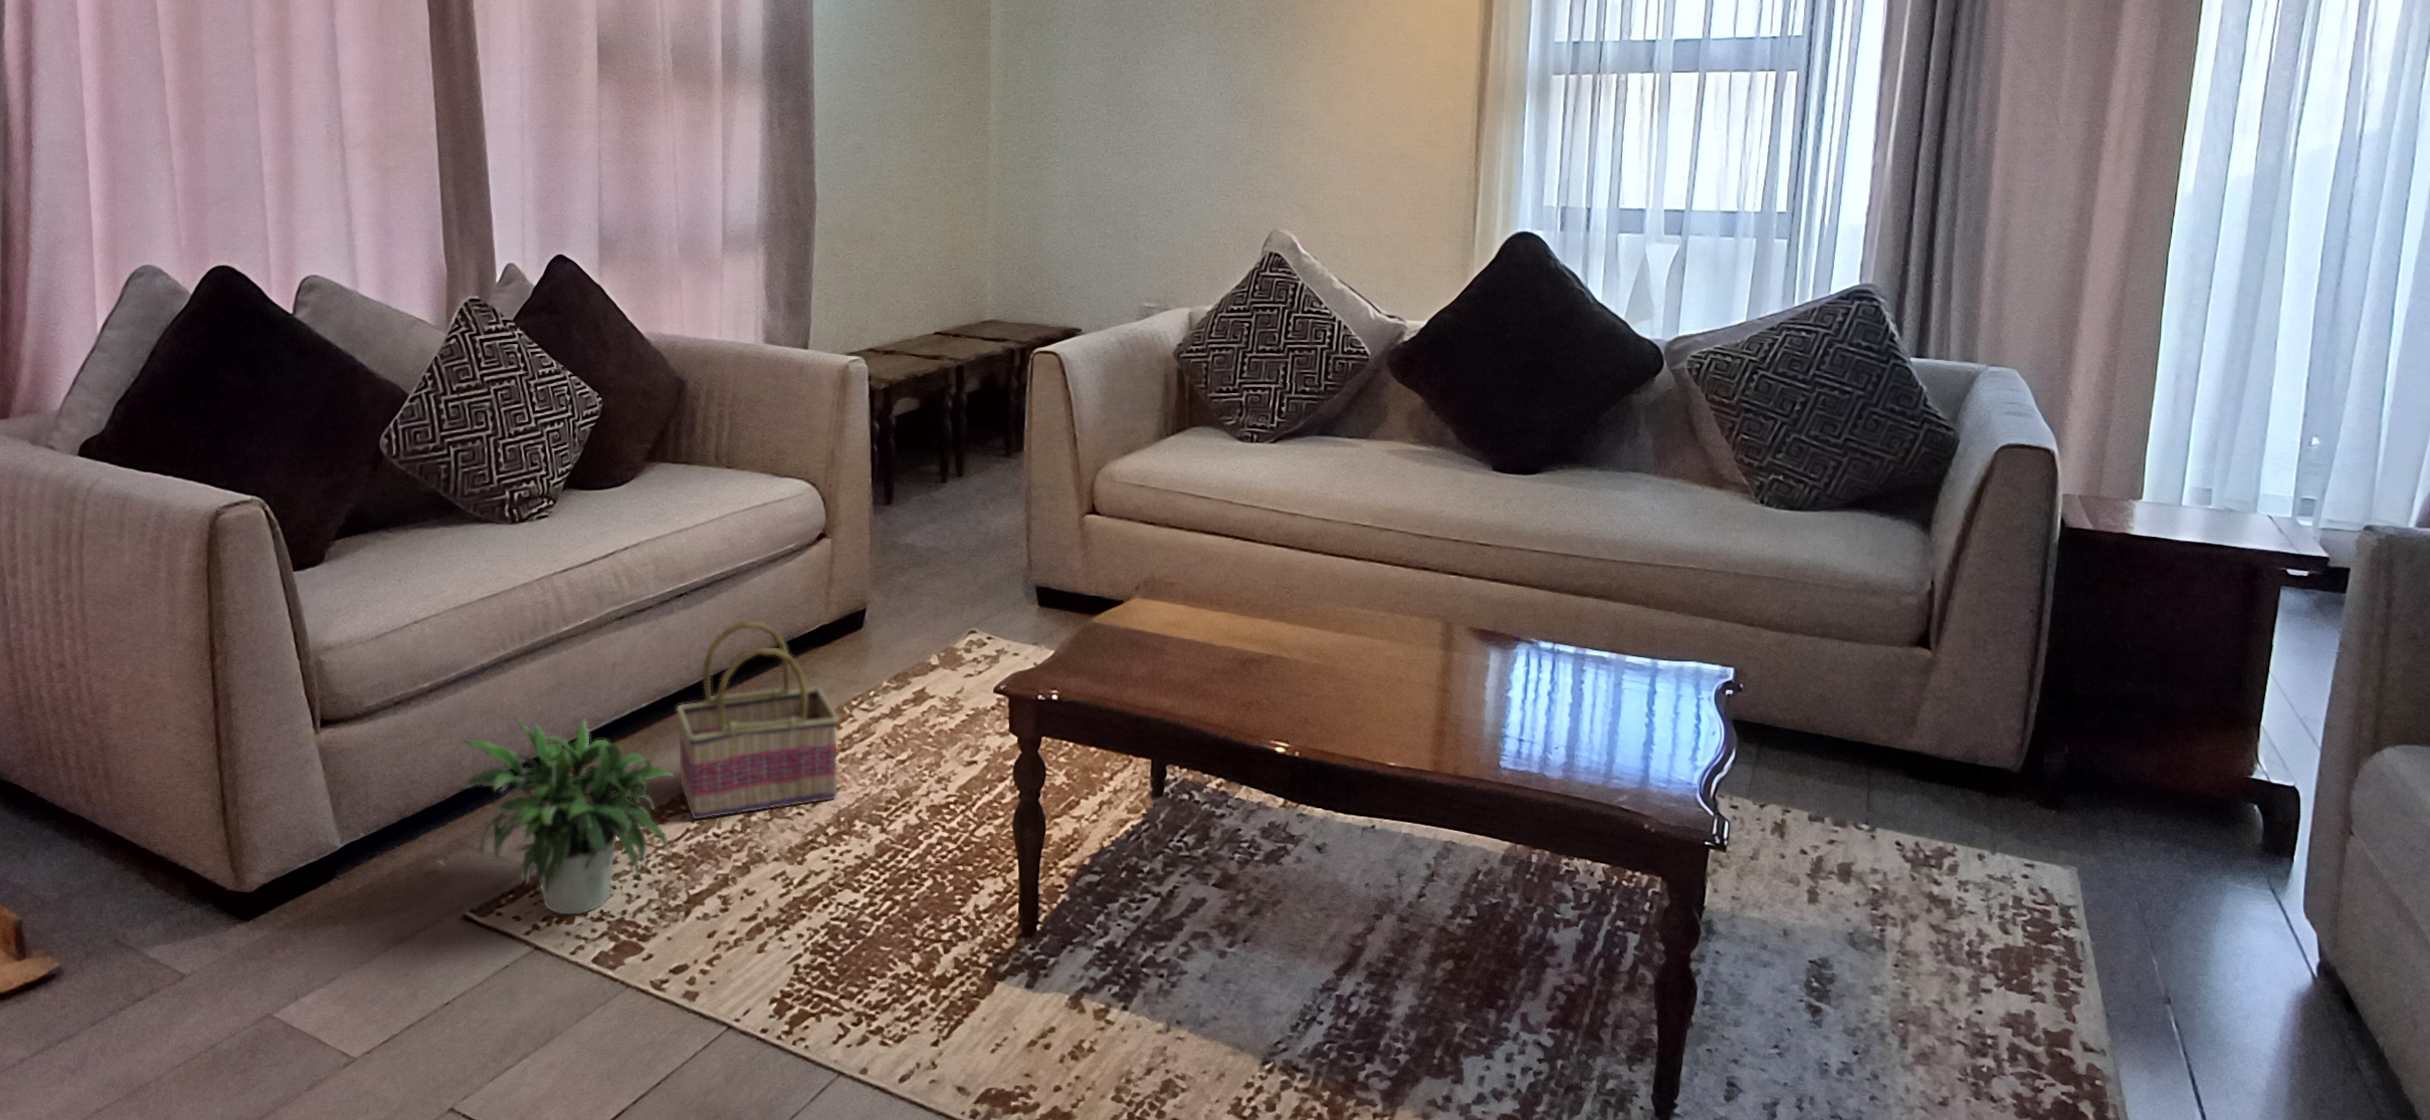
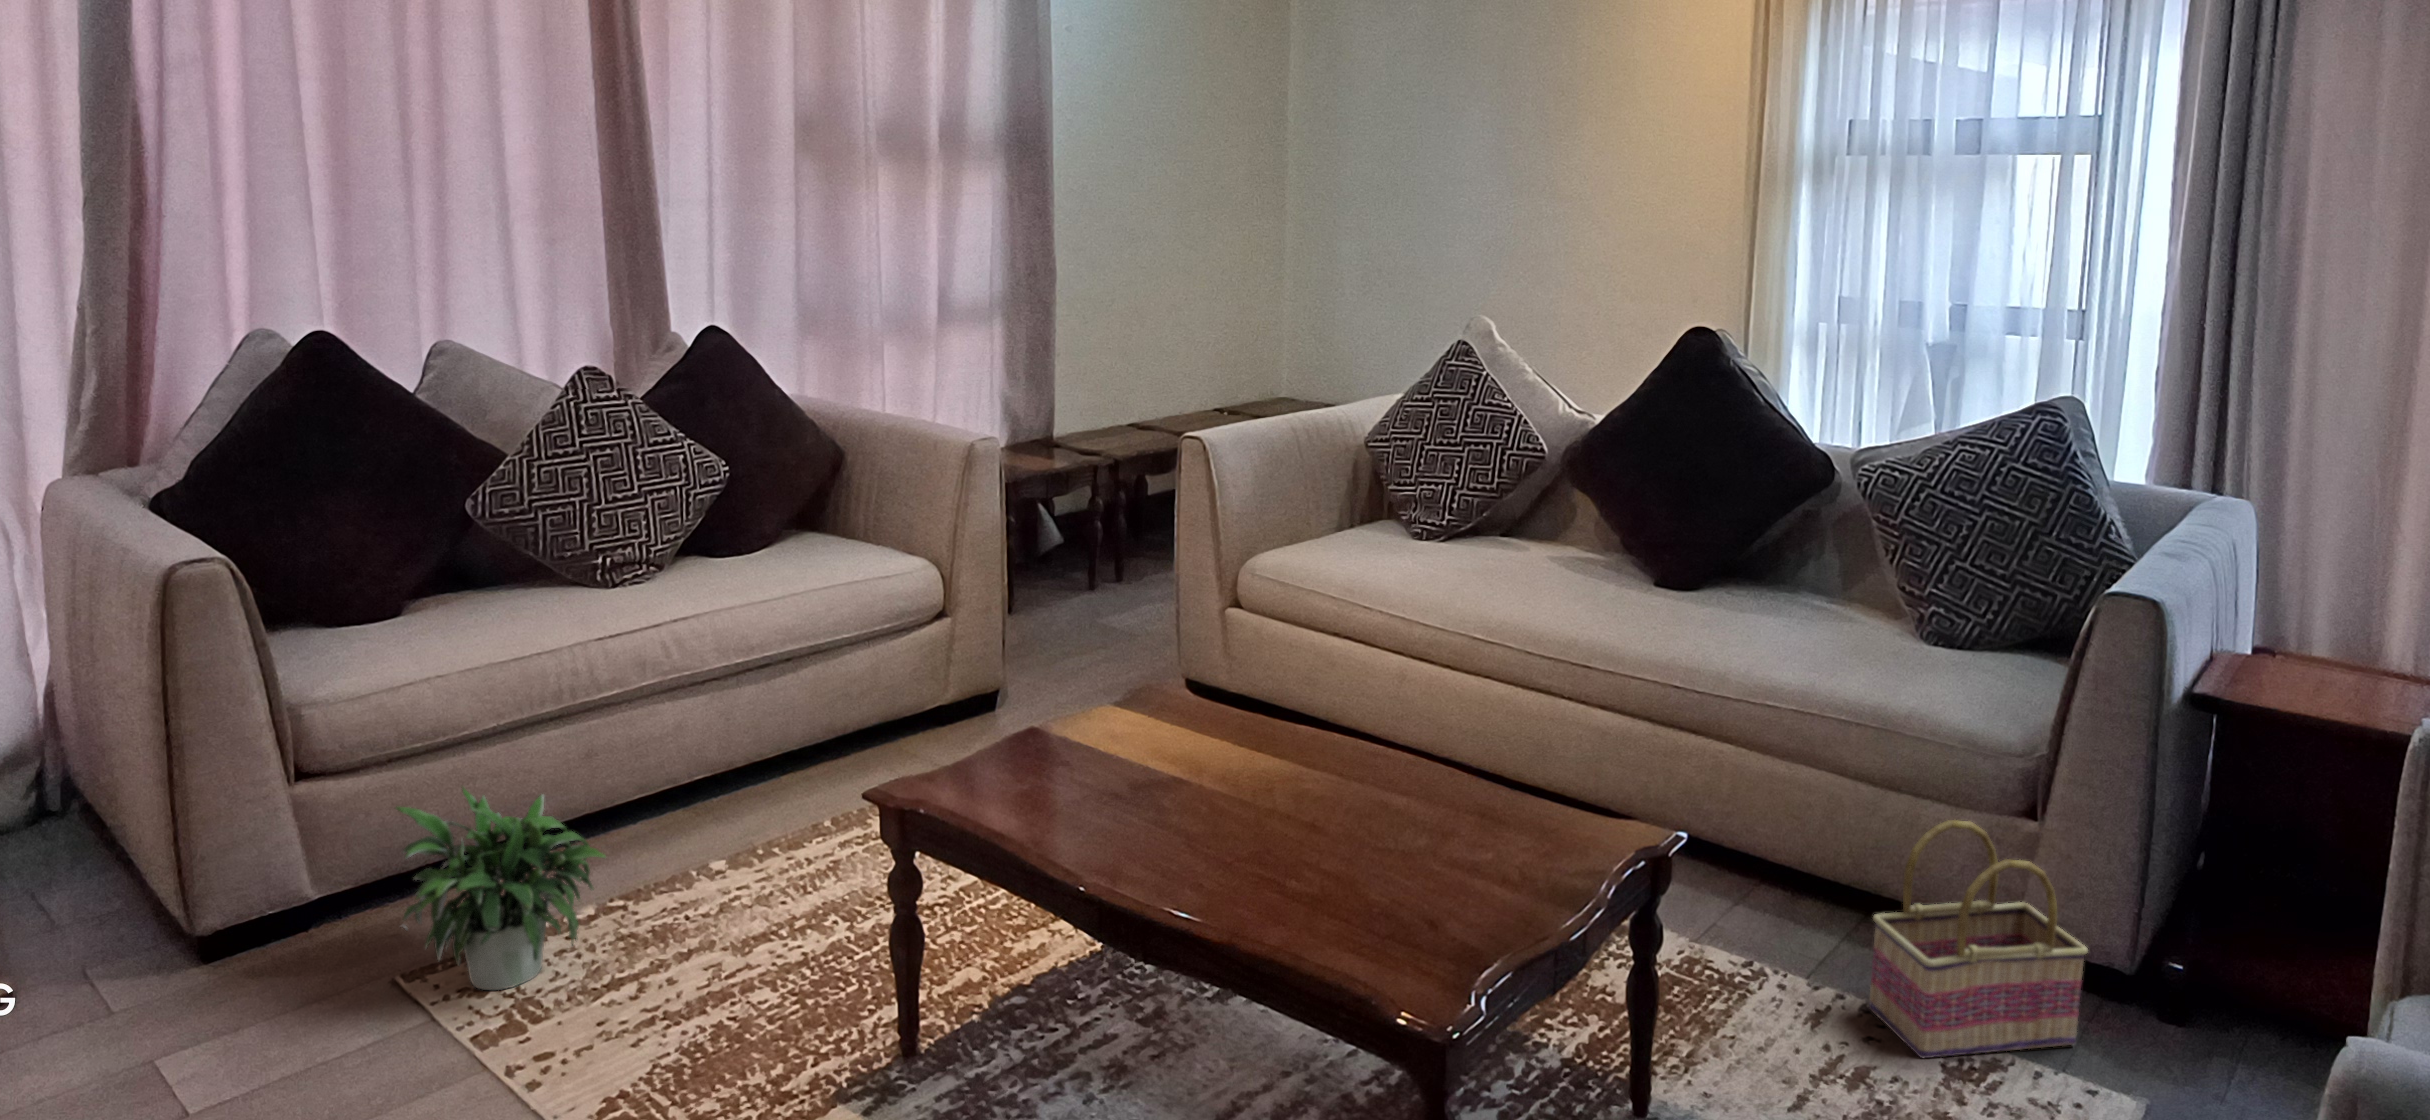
basket: present [677,621,838,819] -> present [1869,820,2088,1058]

